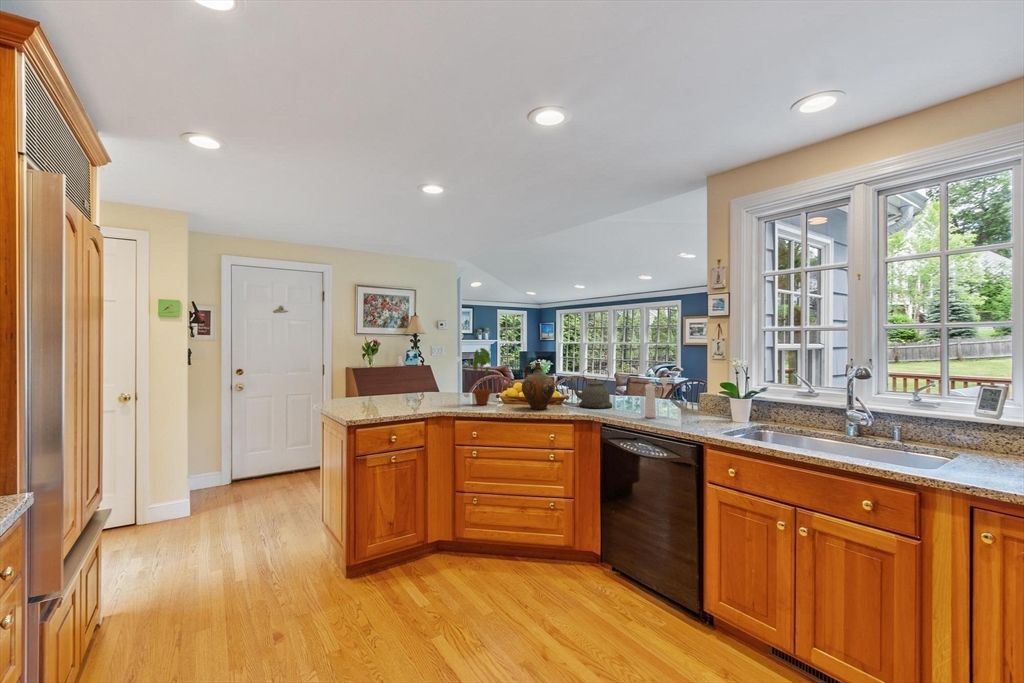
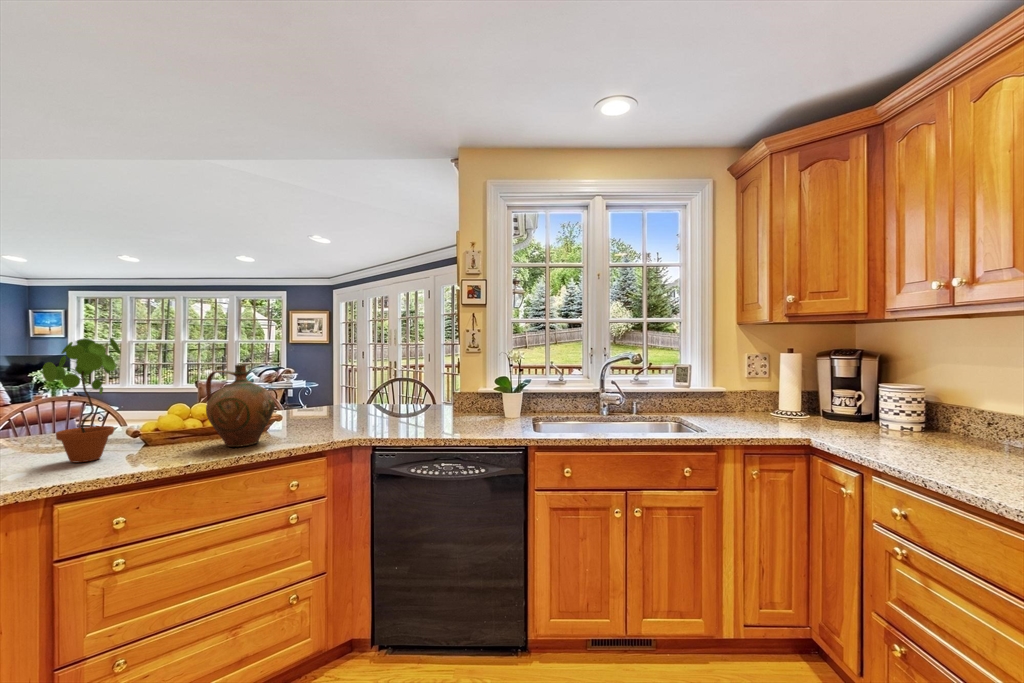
kettle: present [570,369,612,409] -> none [282,371,351,430]
pepper mill: present [645,378,668,418] -> none [423,376,441,429]

